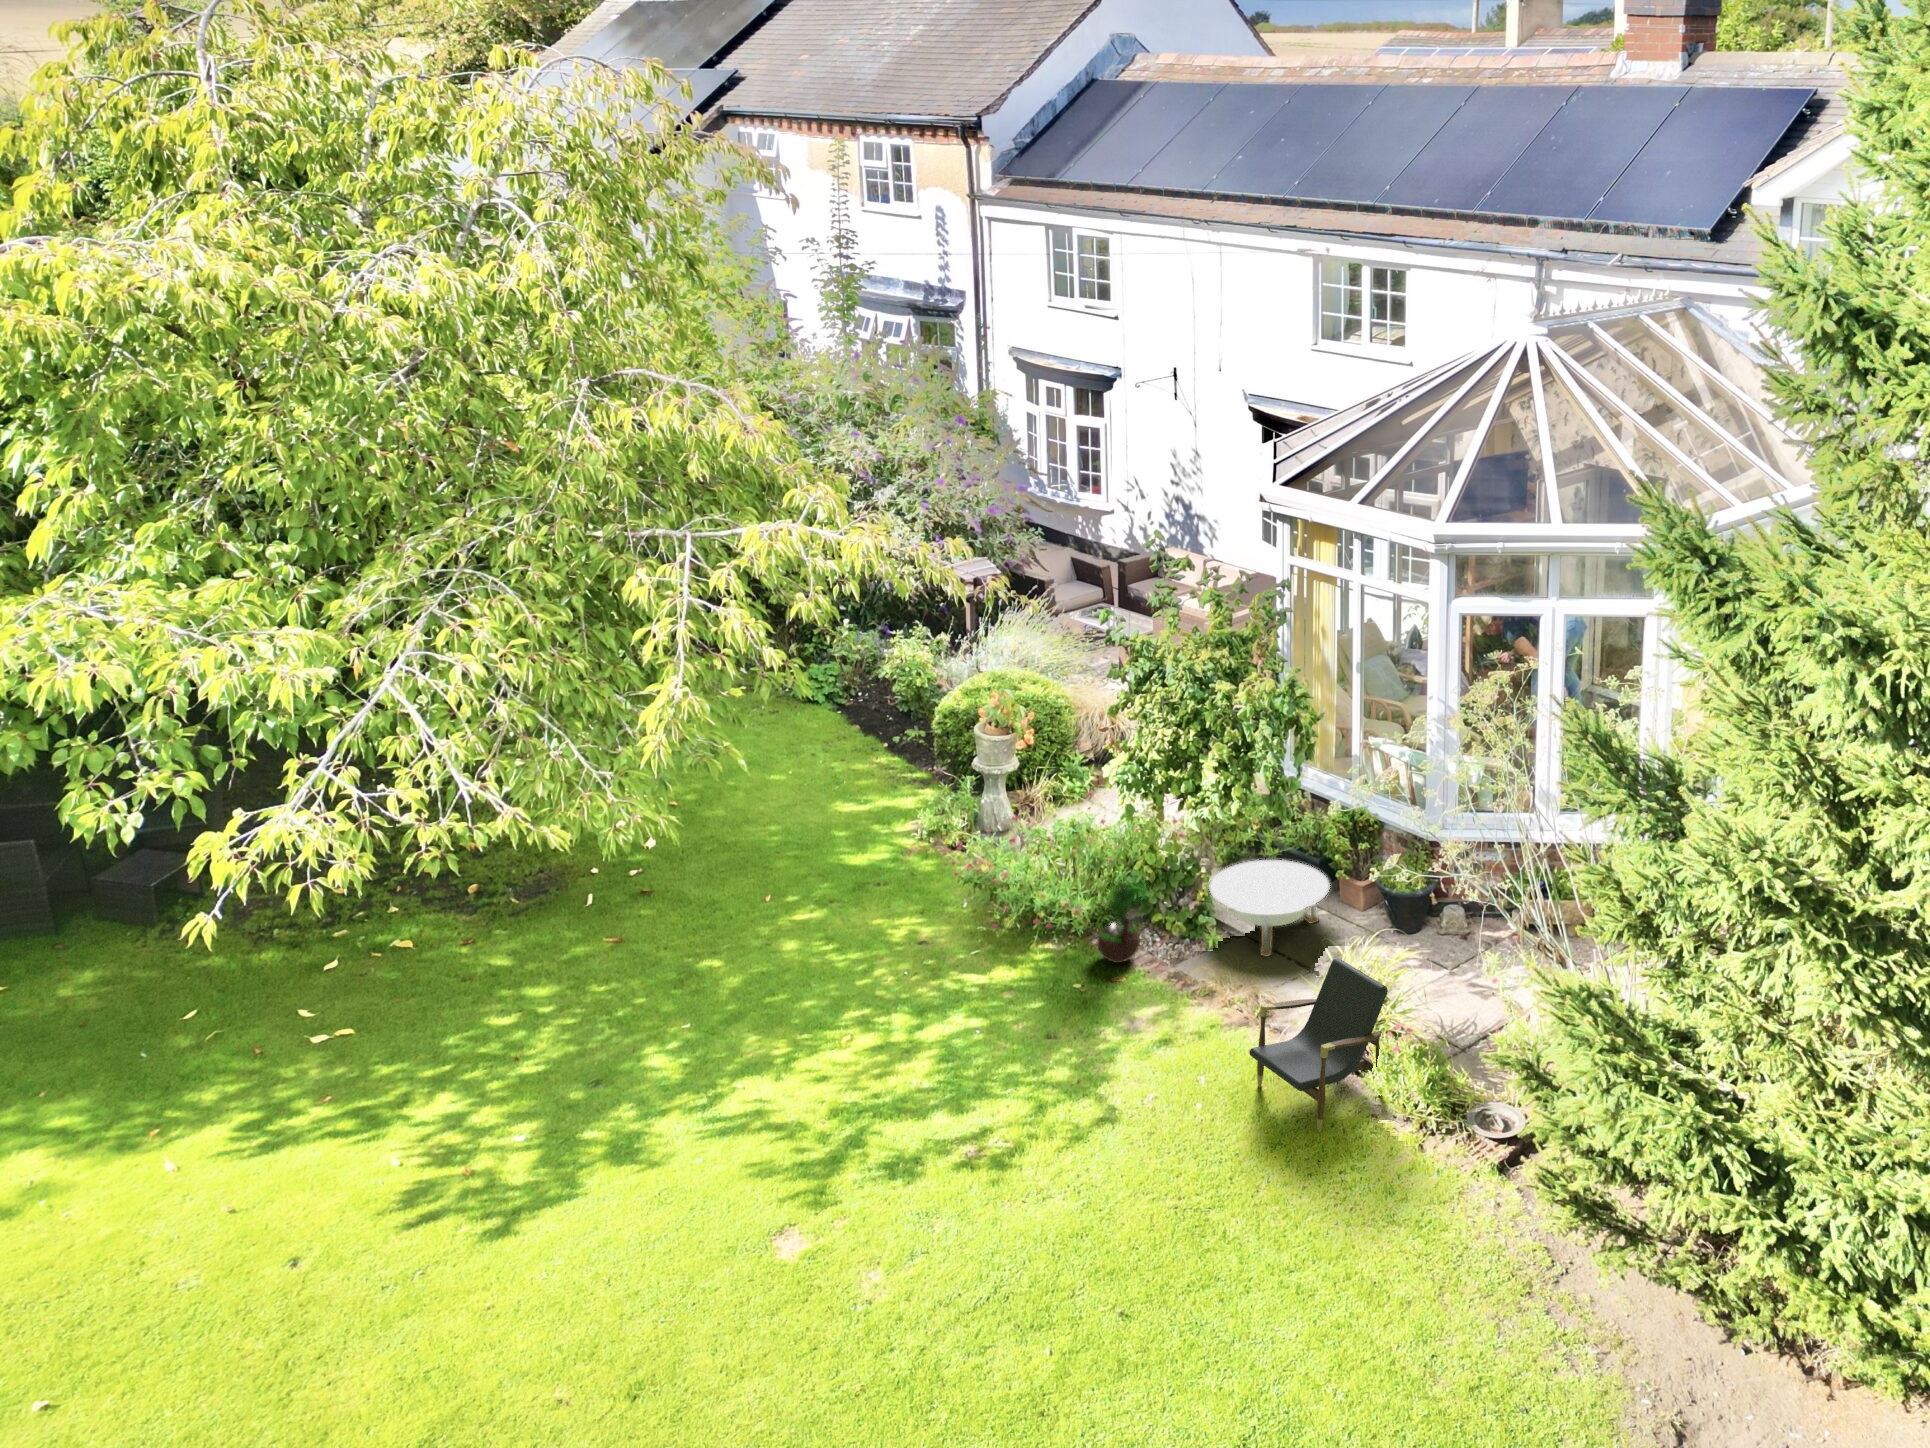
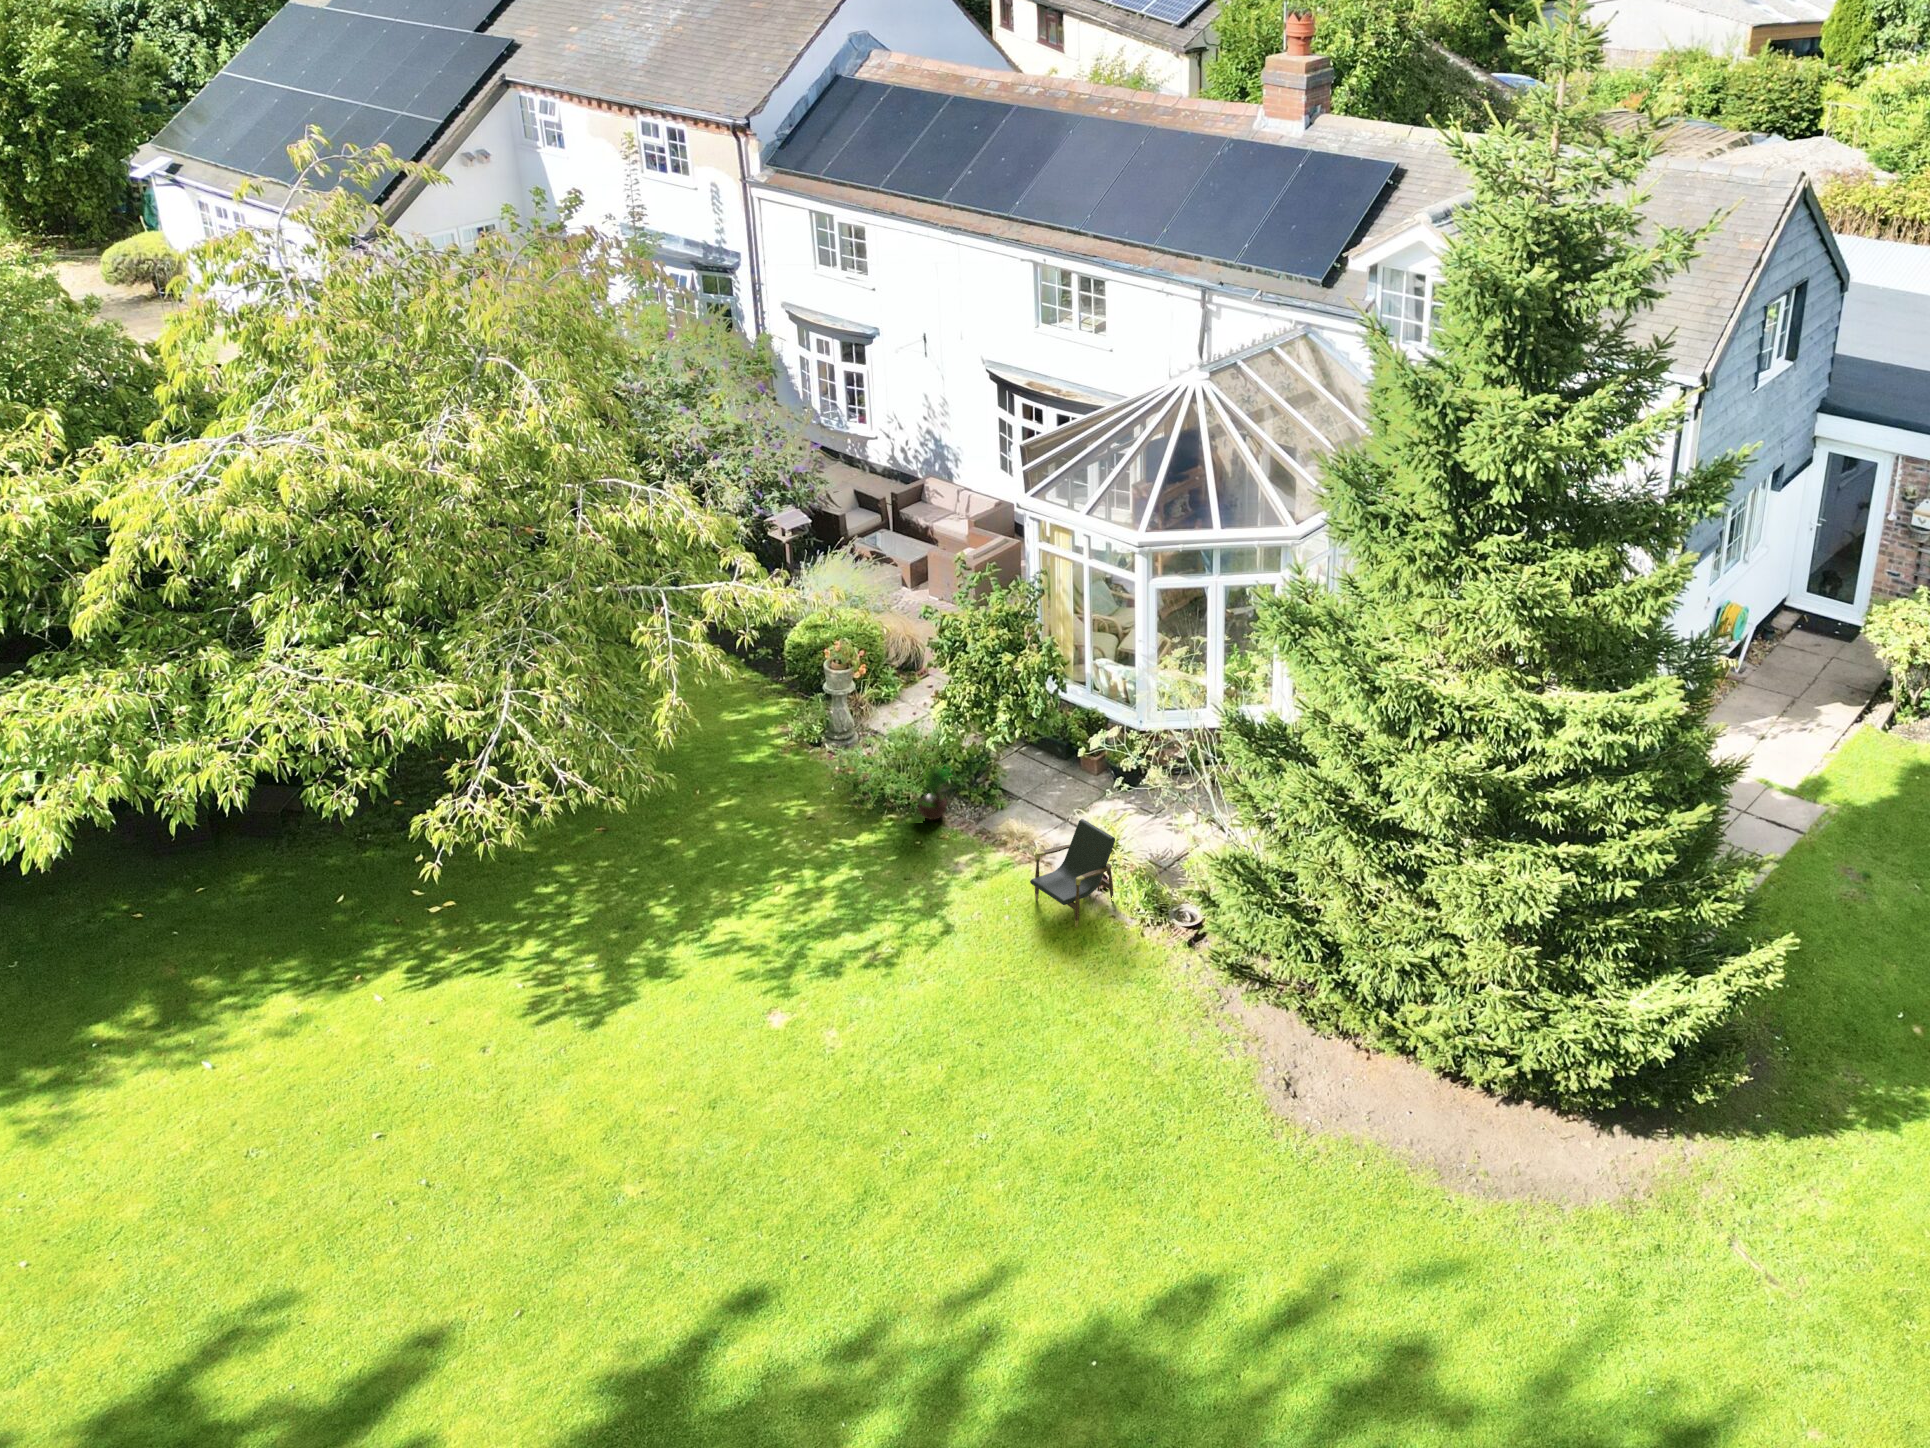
round table: present [1209,860,1330,957] -> none [990,740,1071,809]

